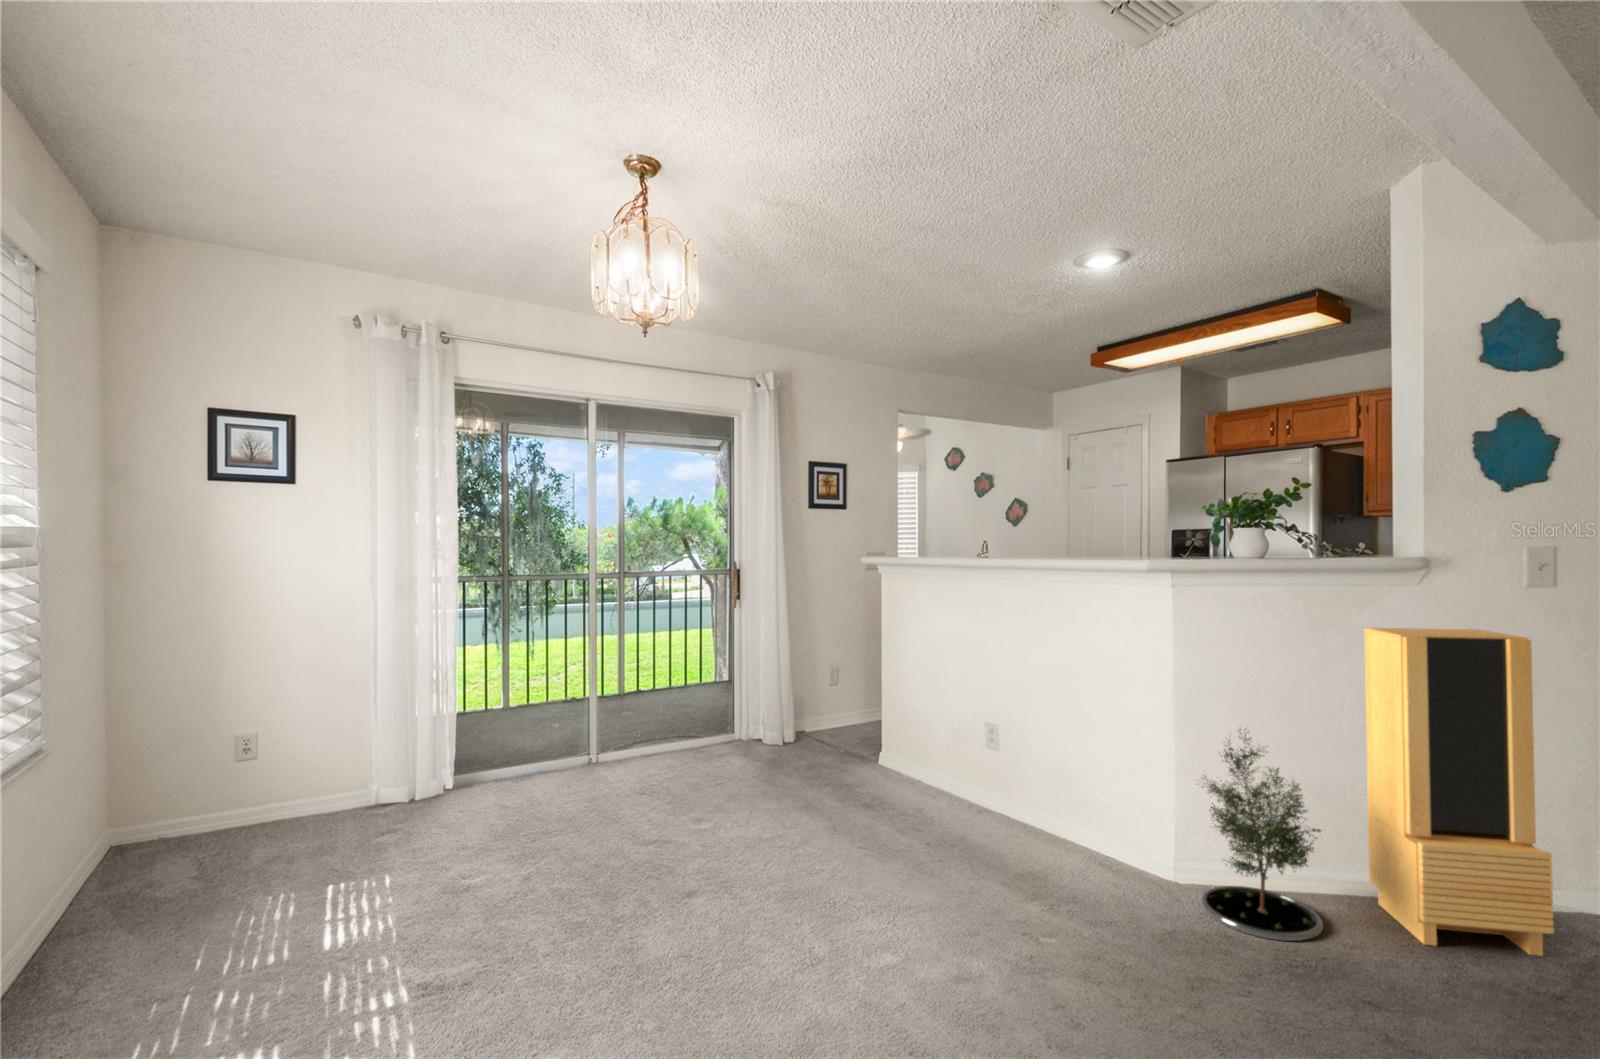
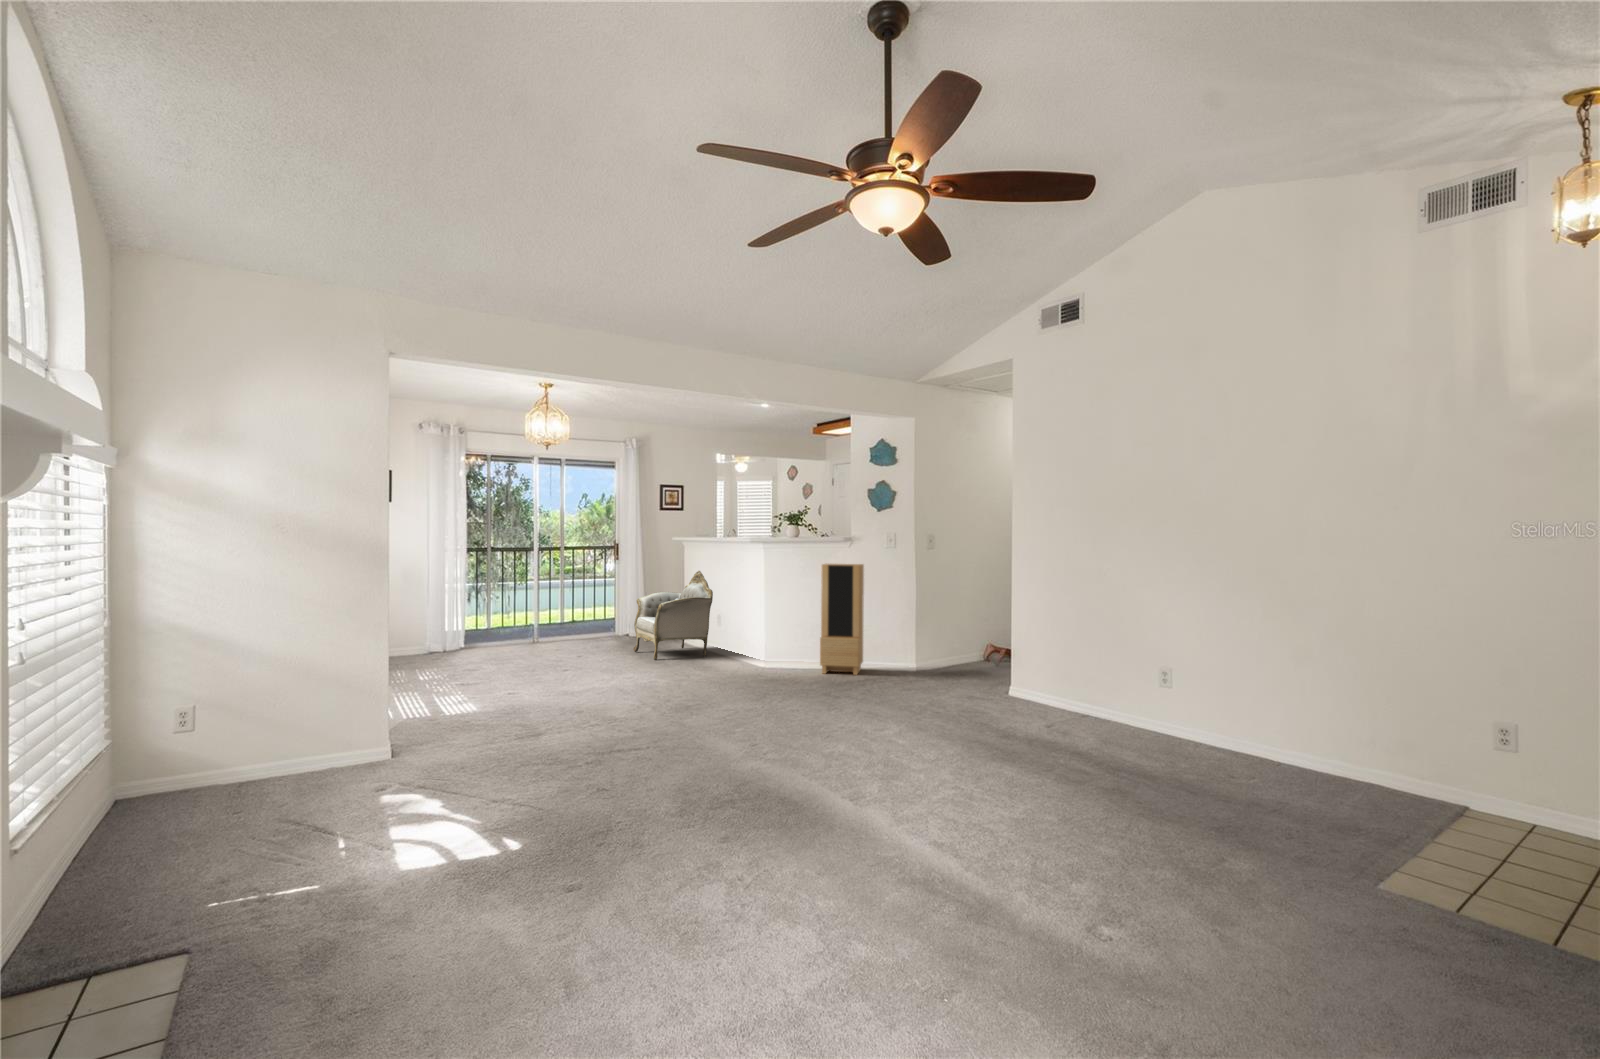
armchair: none [810,630,1001,851] -> present [633,571,713,660]
potted tree: present [1201,729,1323,941] -> none [756,599,801,673]

